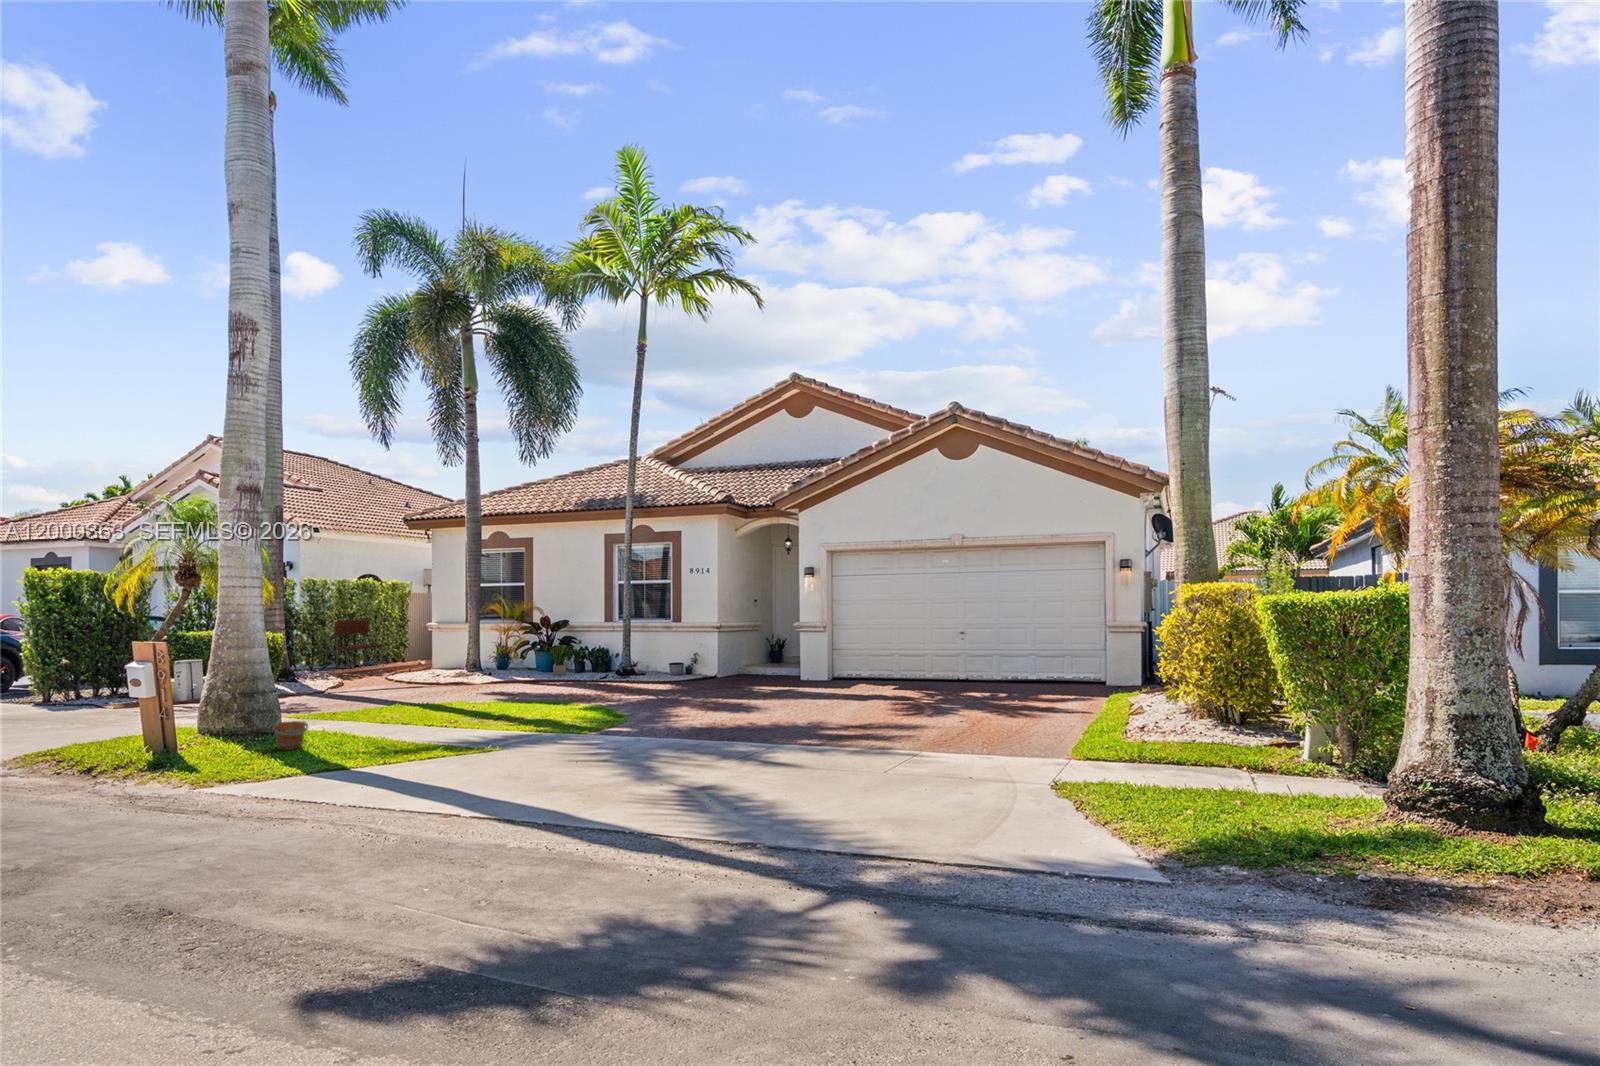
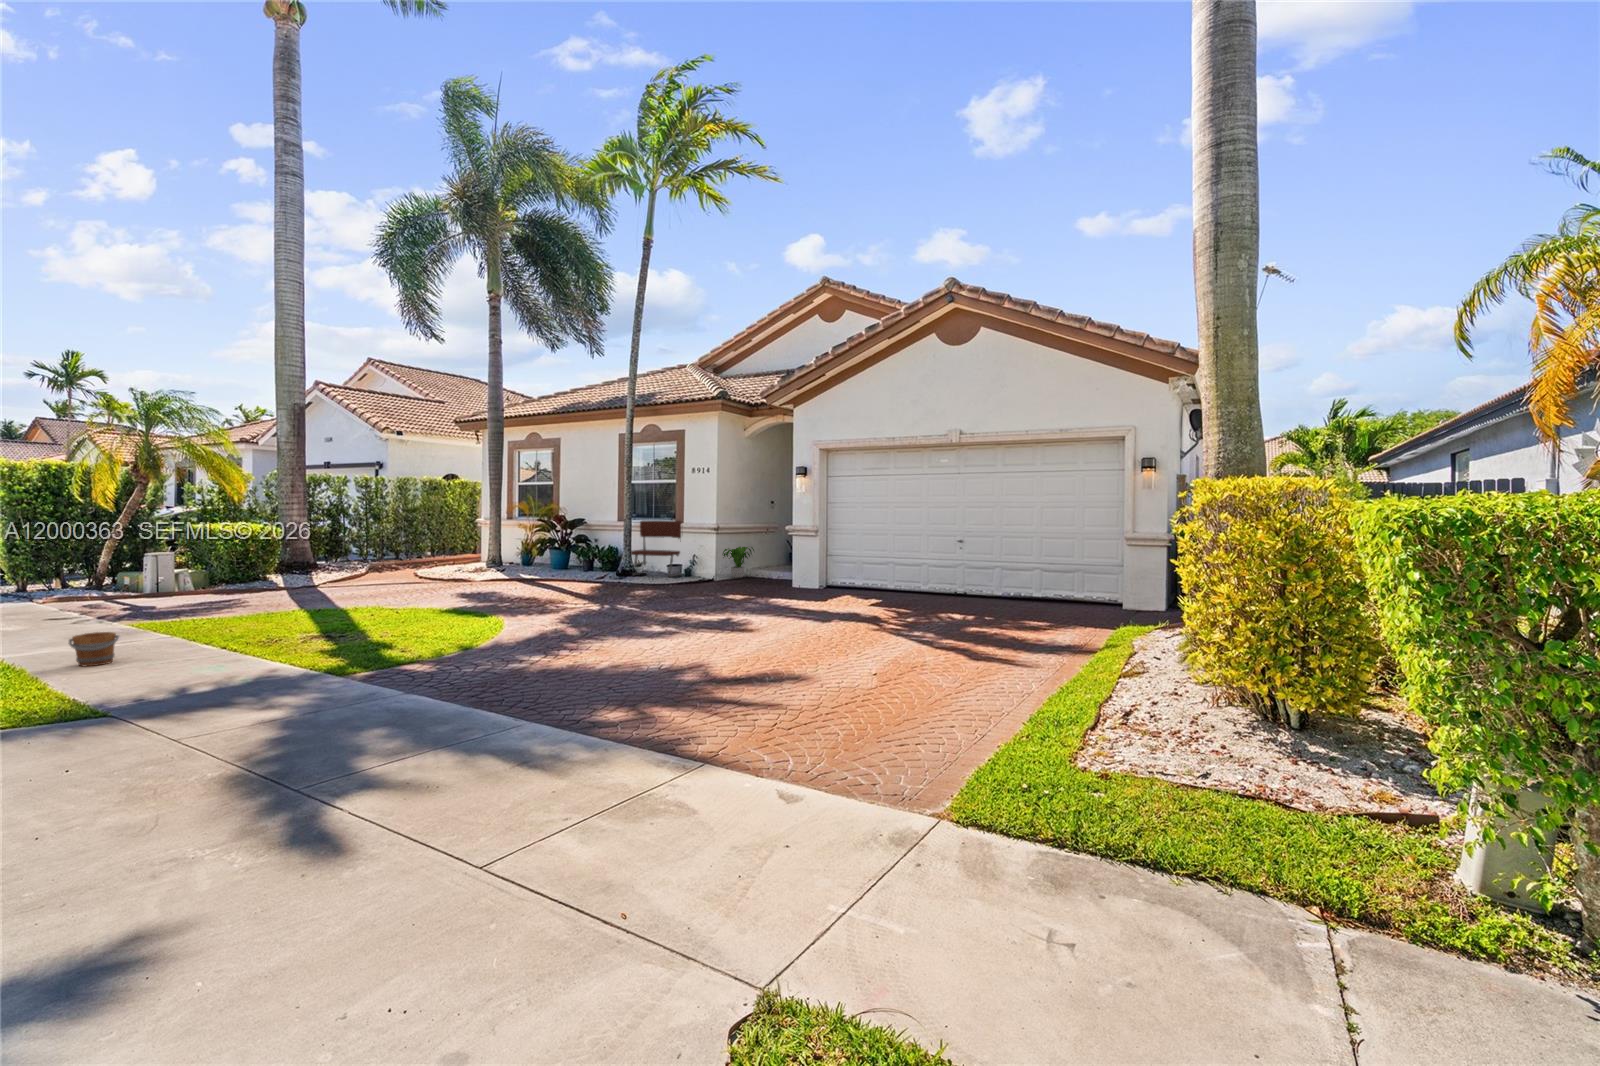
bench: present [334,619,384,668] -> present [631,521,682,577]
potted plant: present [543,646,575,675] -> present [723,547,754,577]

